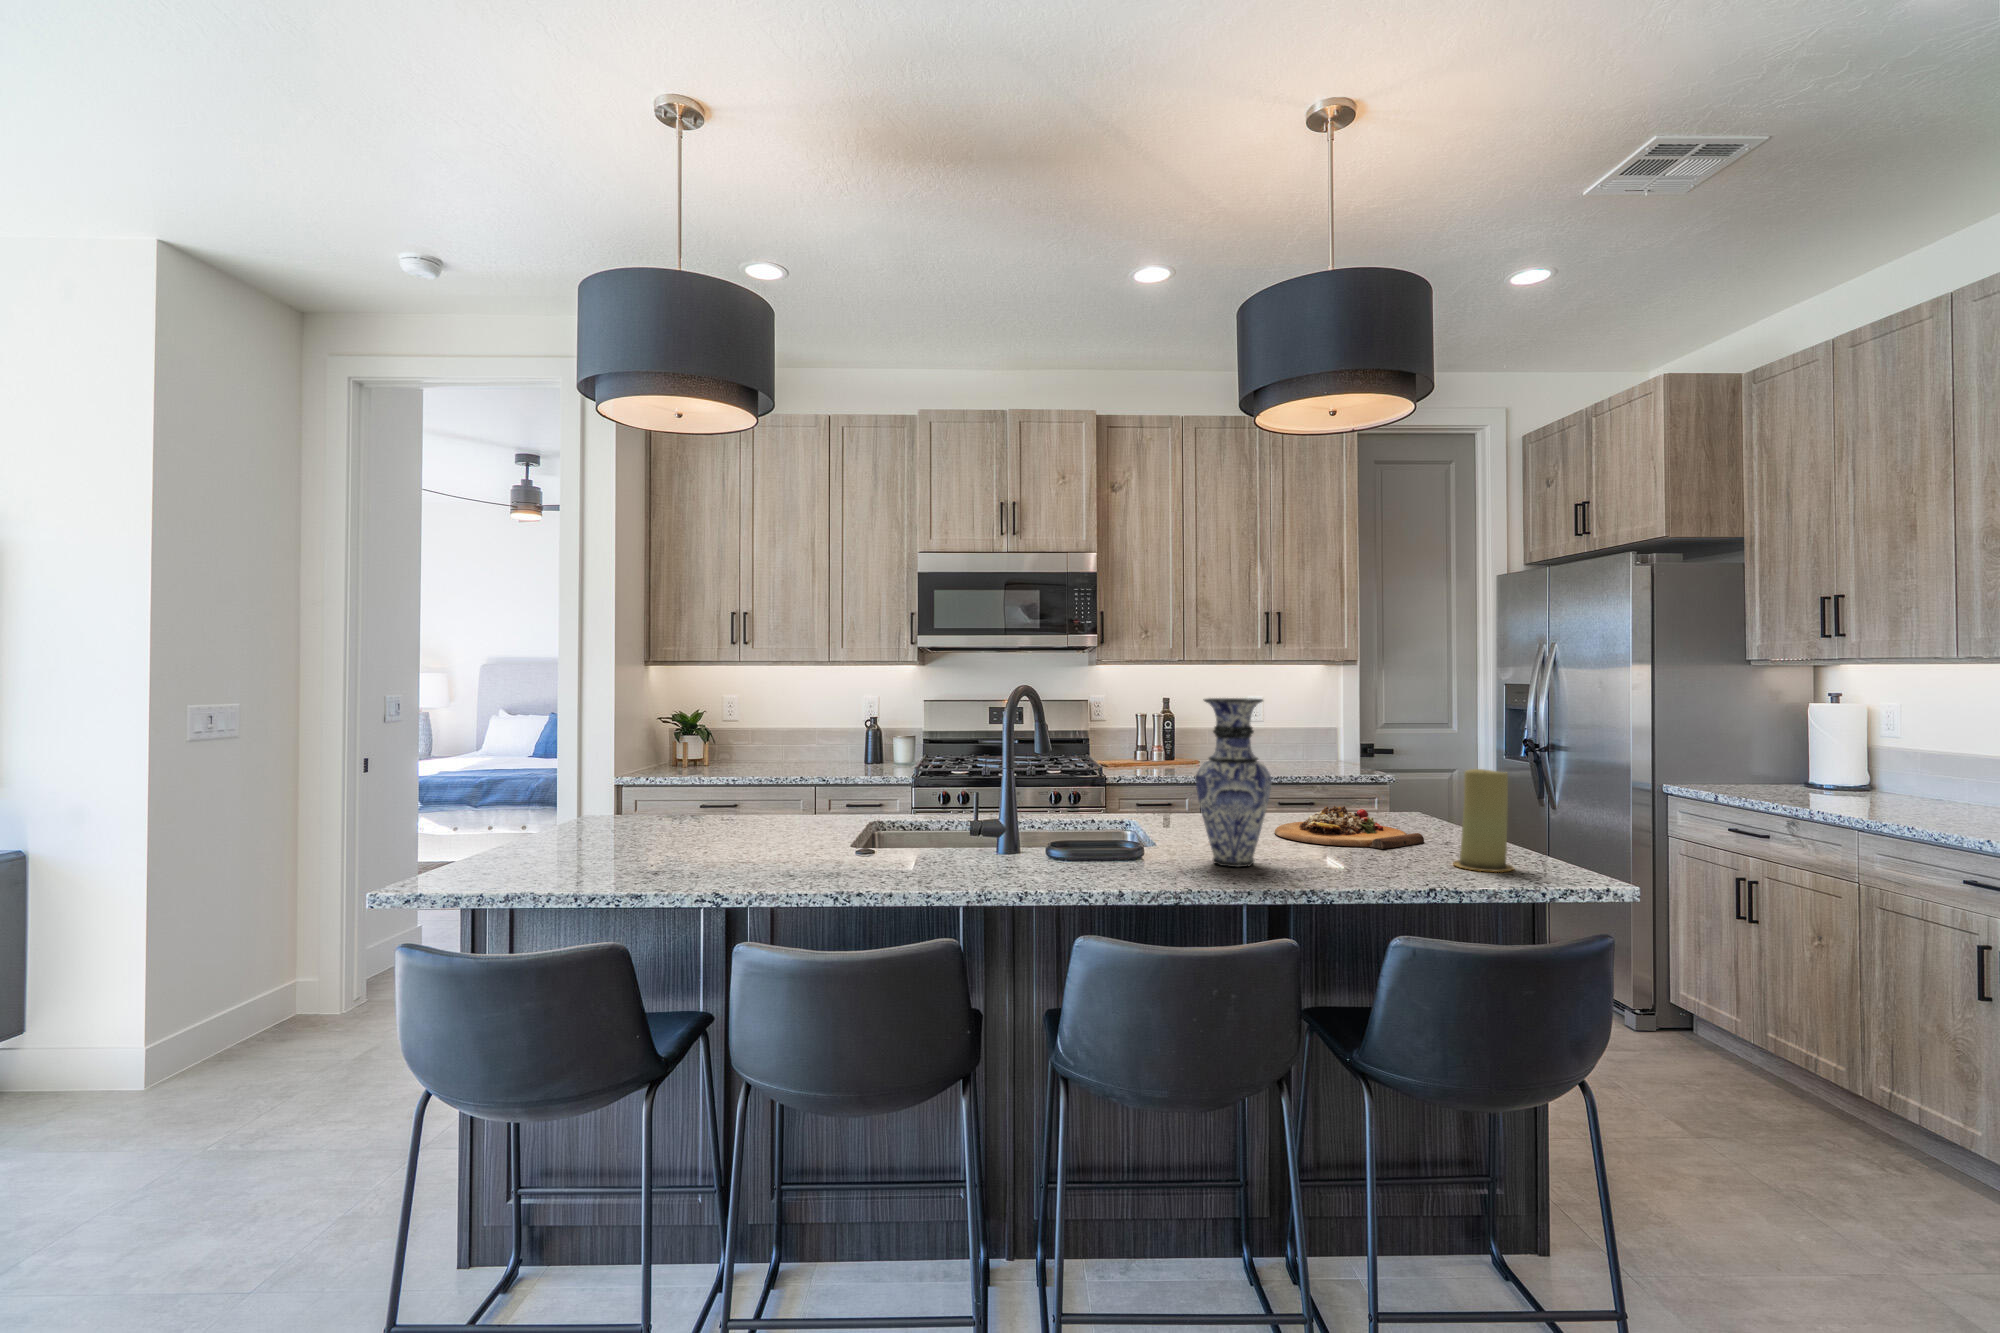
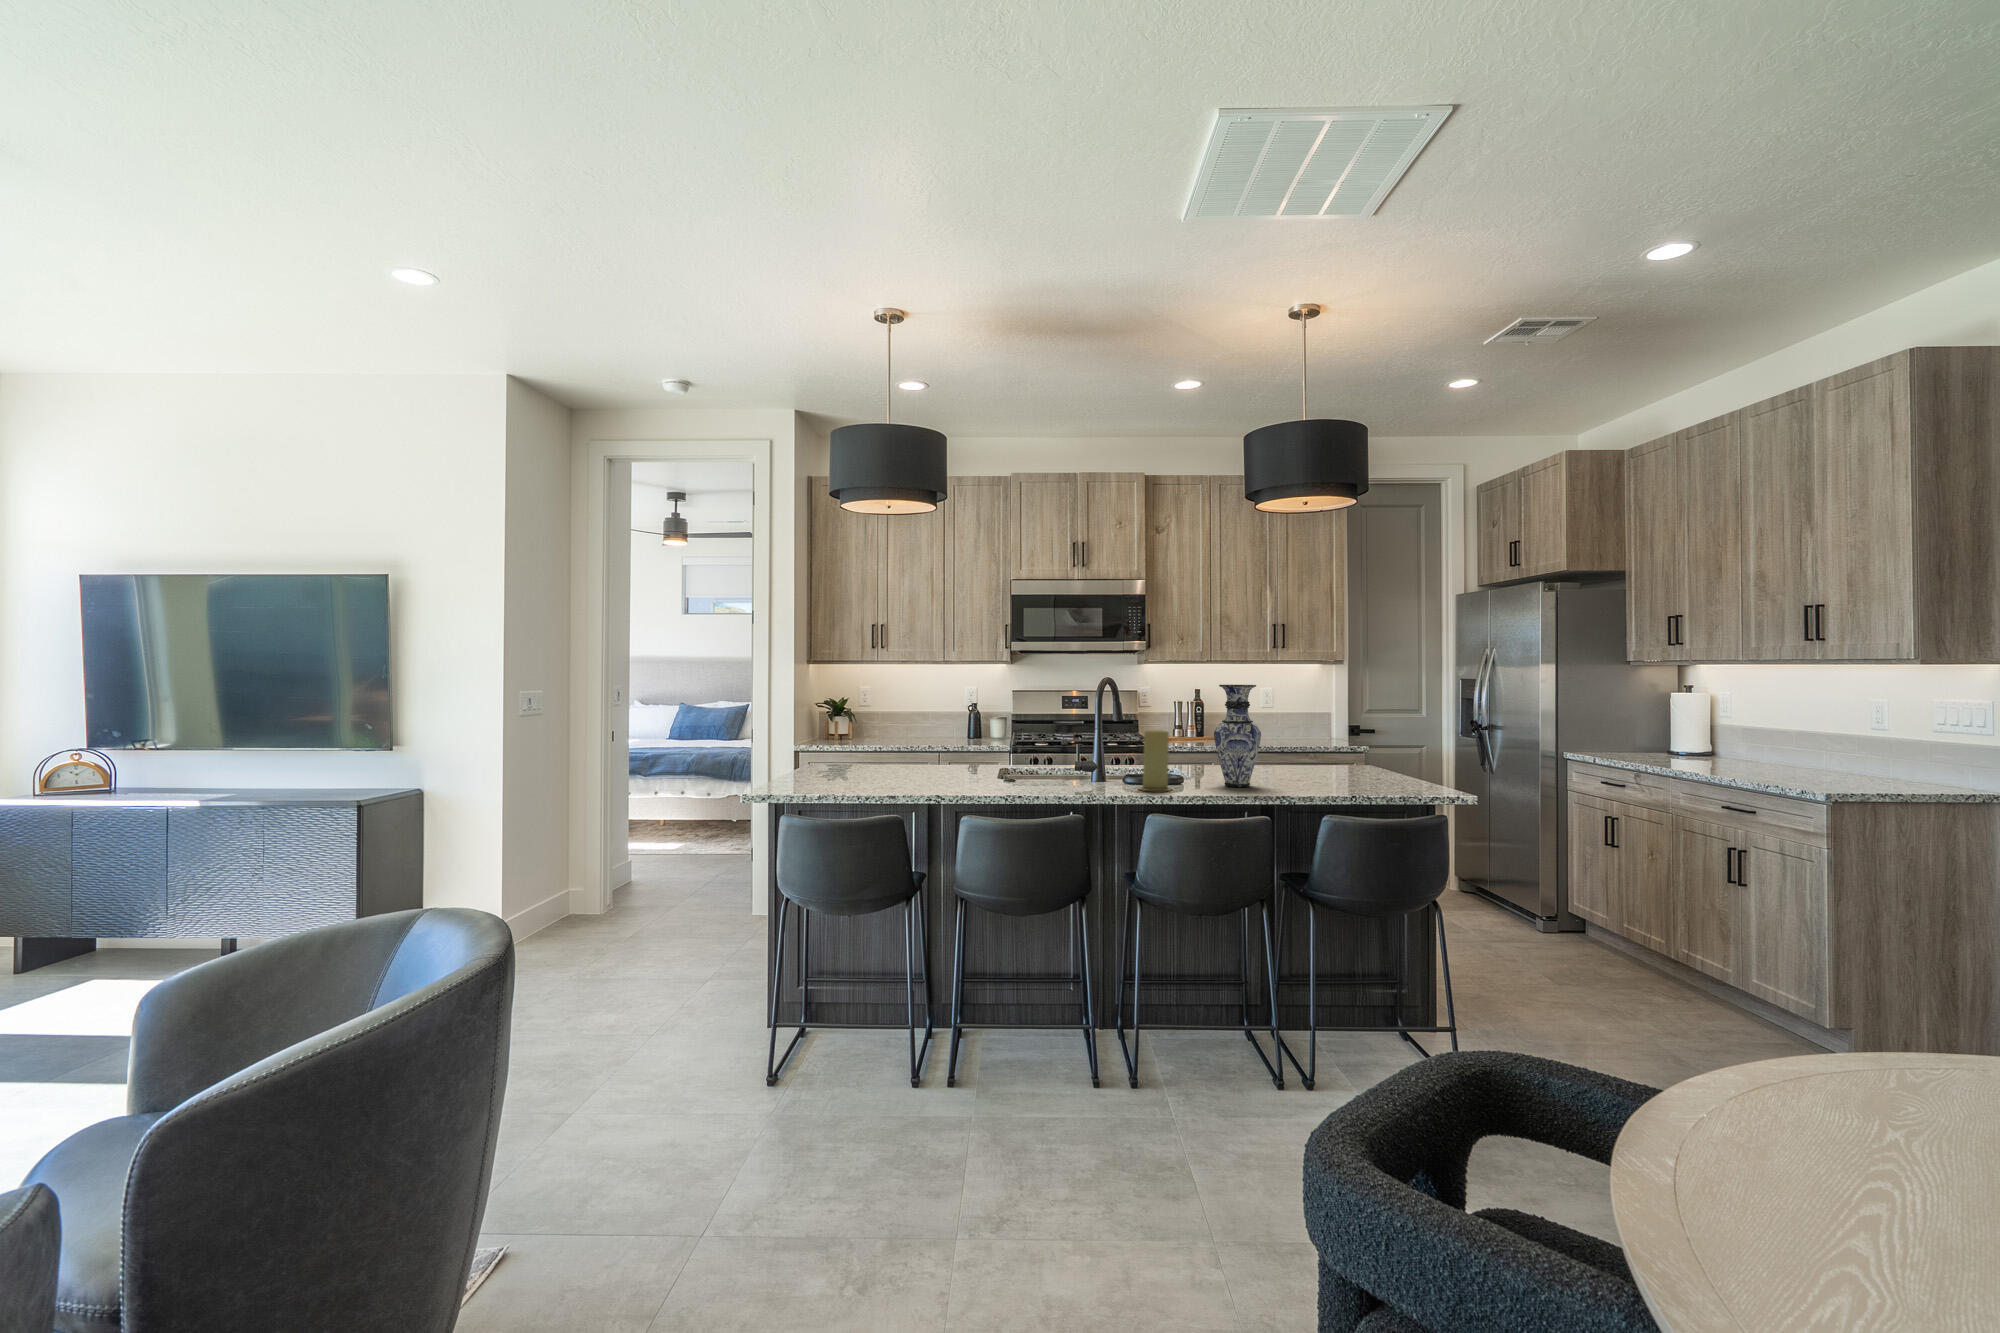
candle: present [1453,769,1514,872] -> present [1139,730,1171,791]
cutting board: present [1275,806,1425,849] -> none [1268,756,1364,781]

